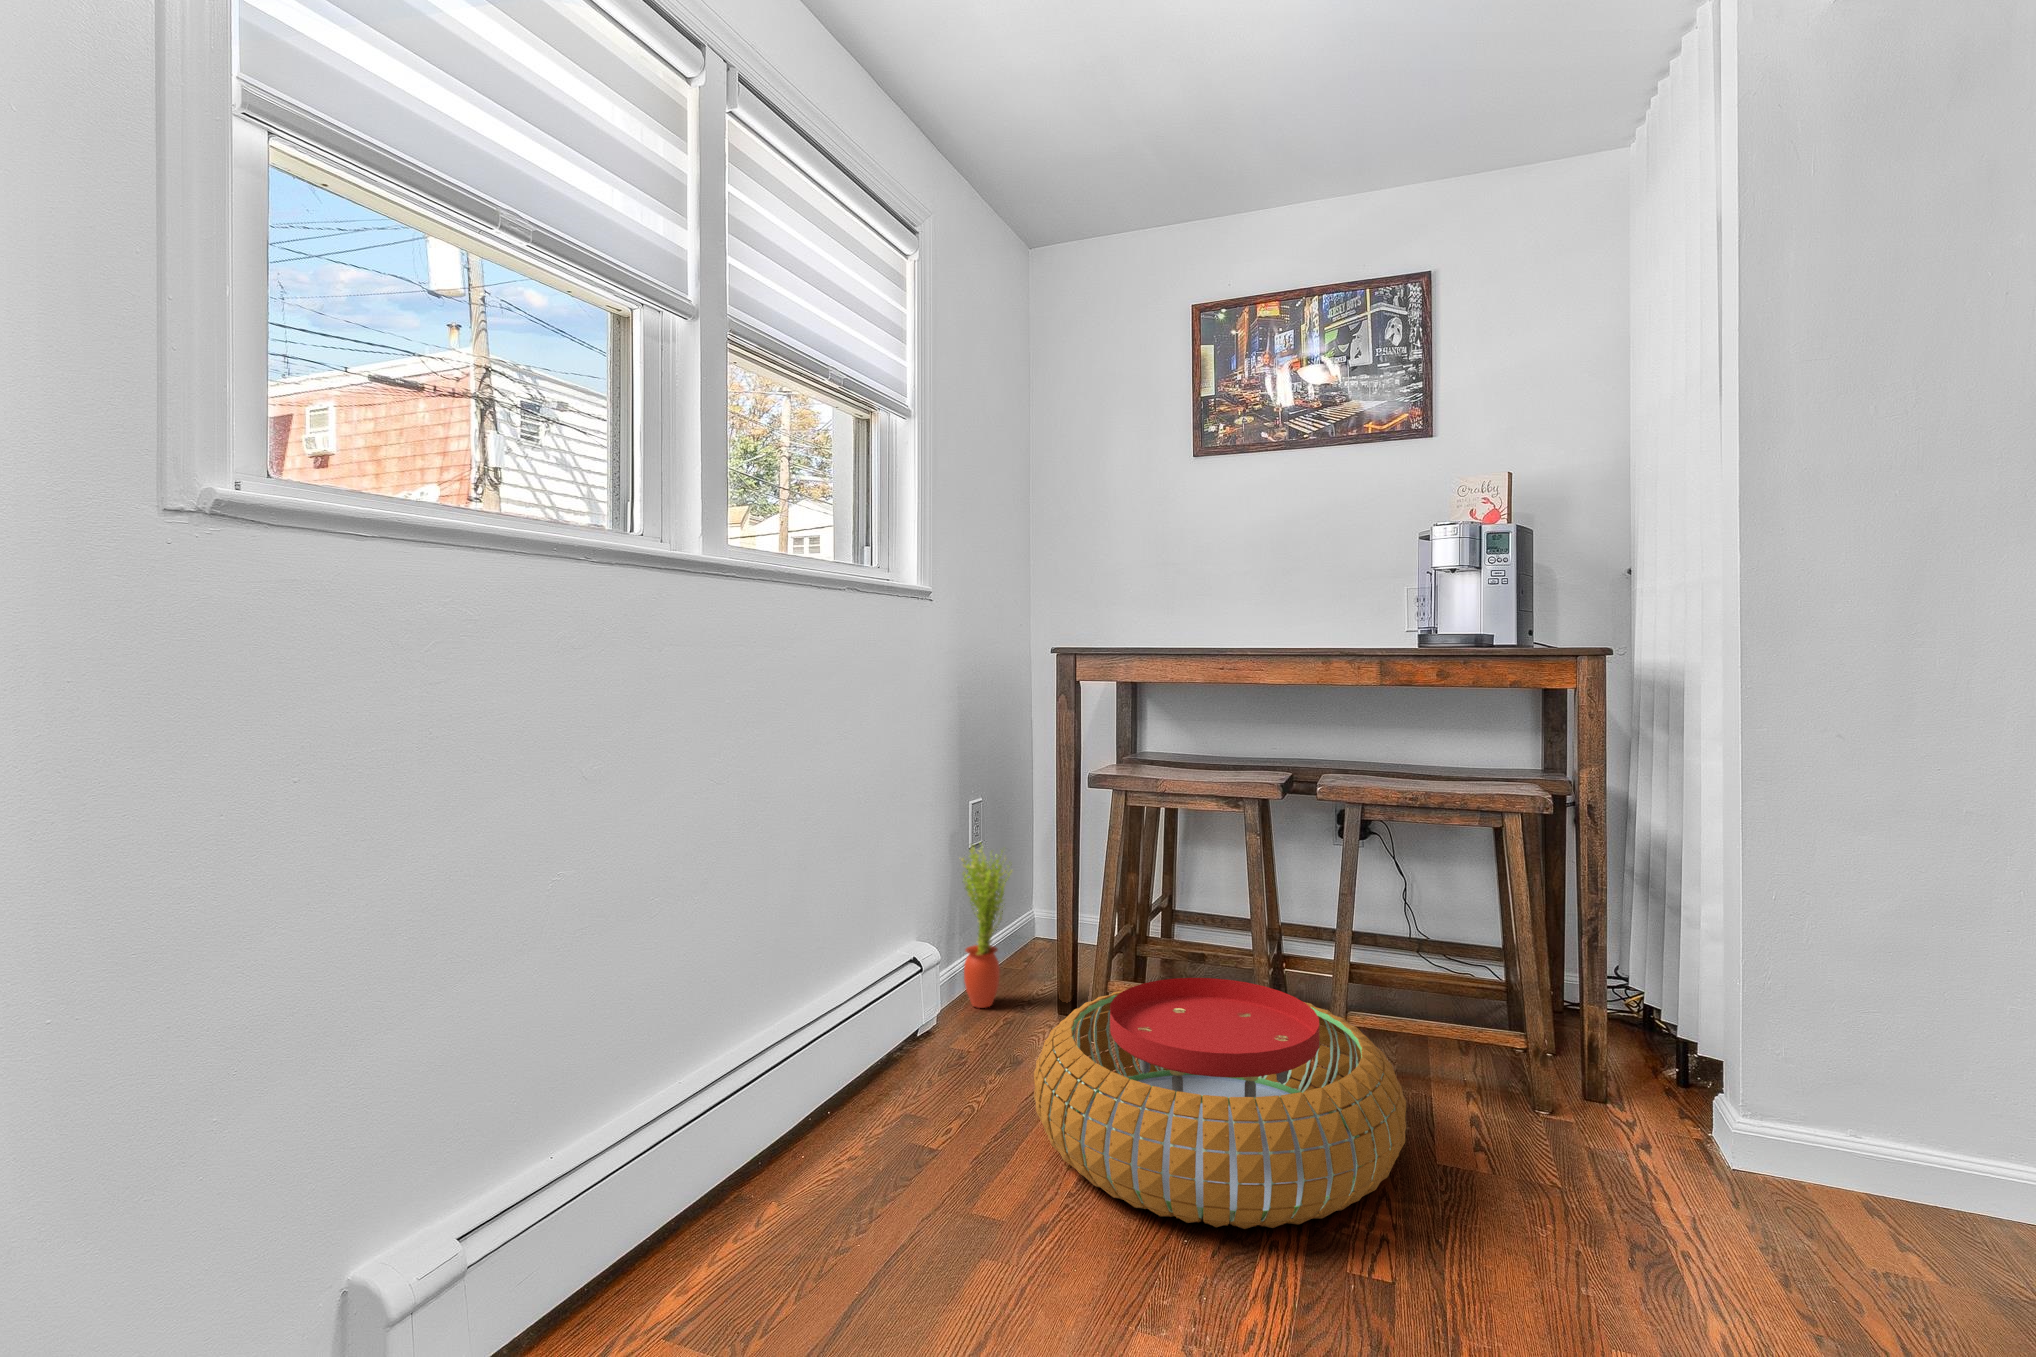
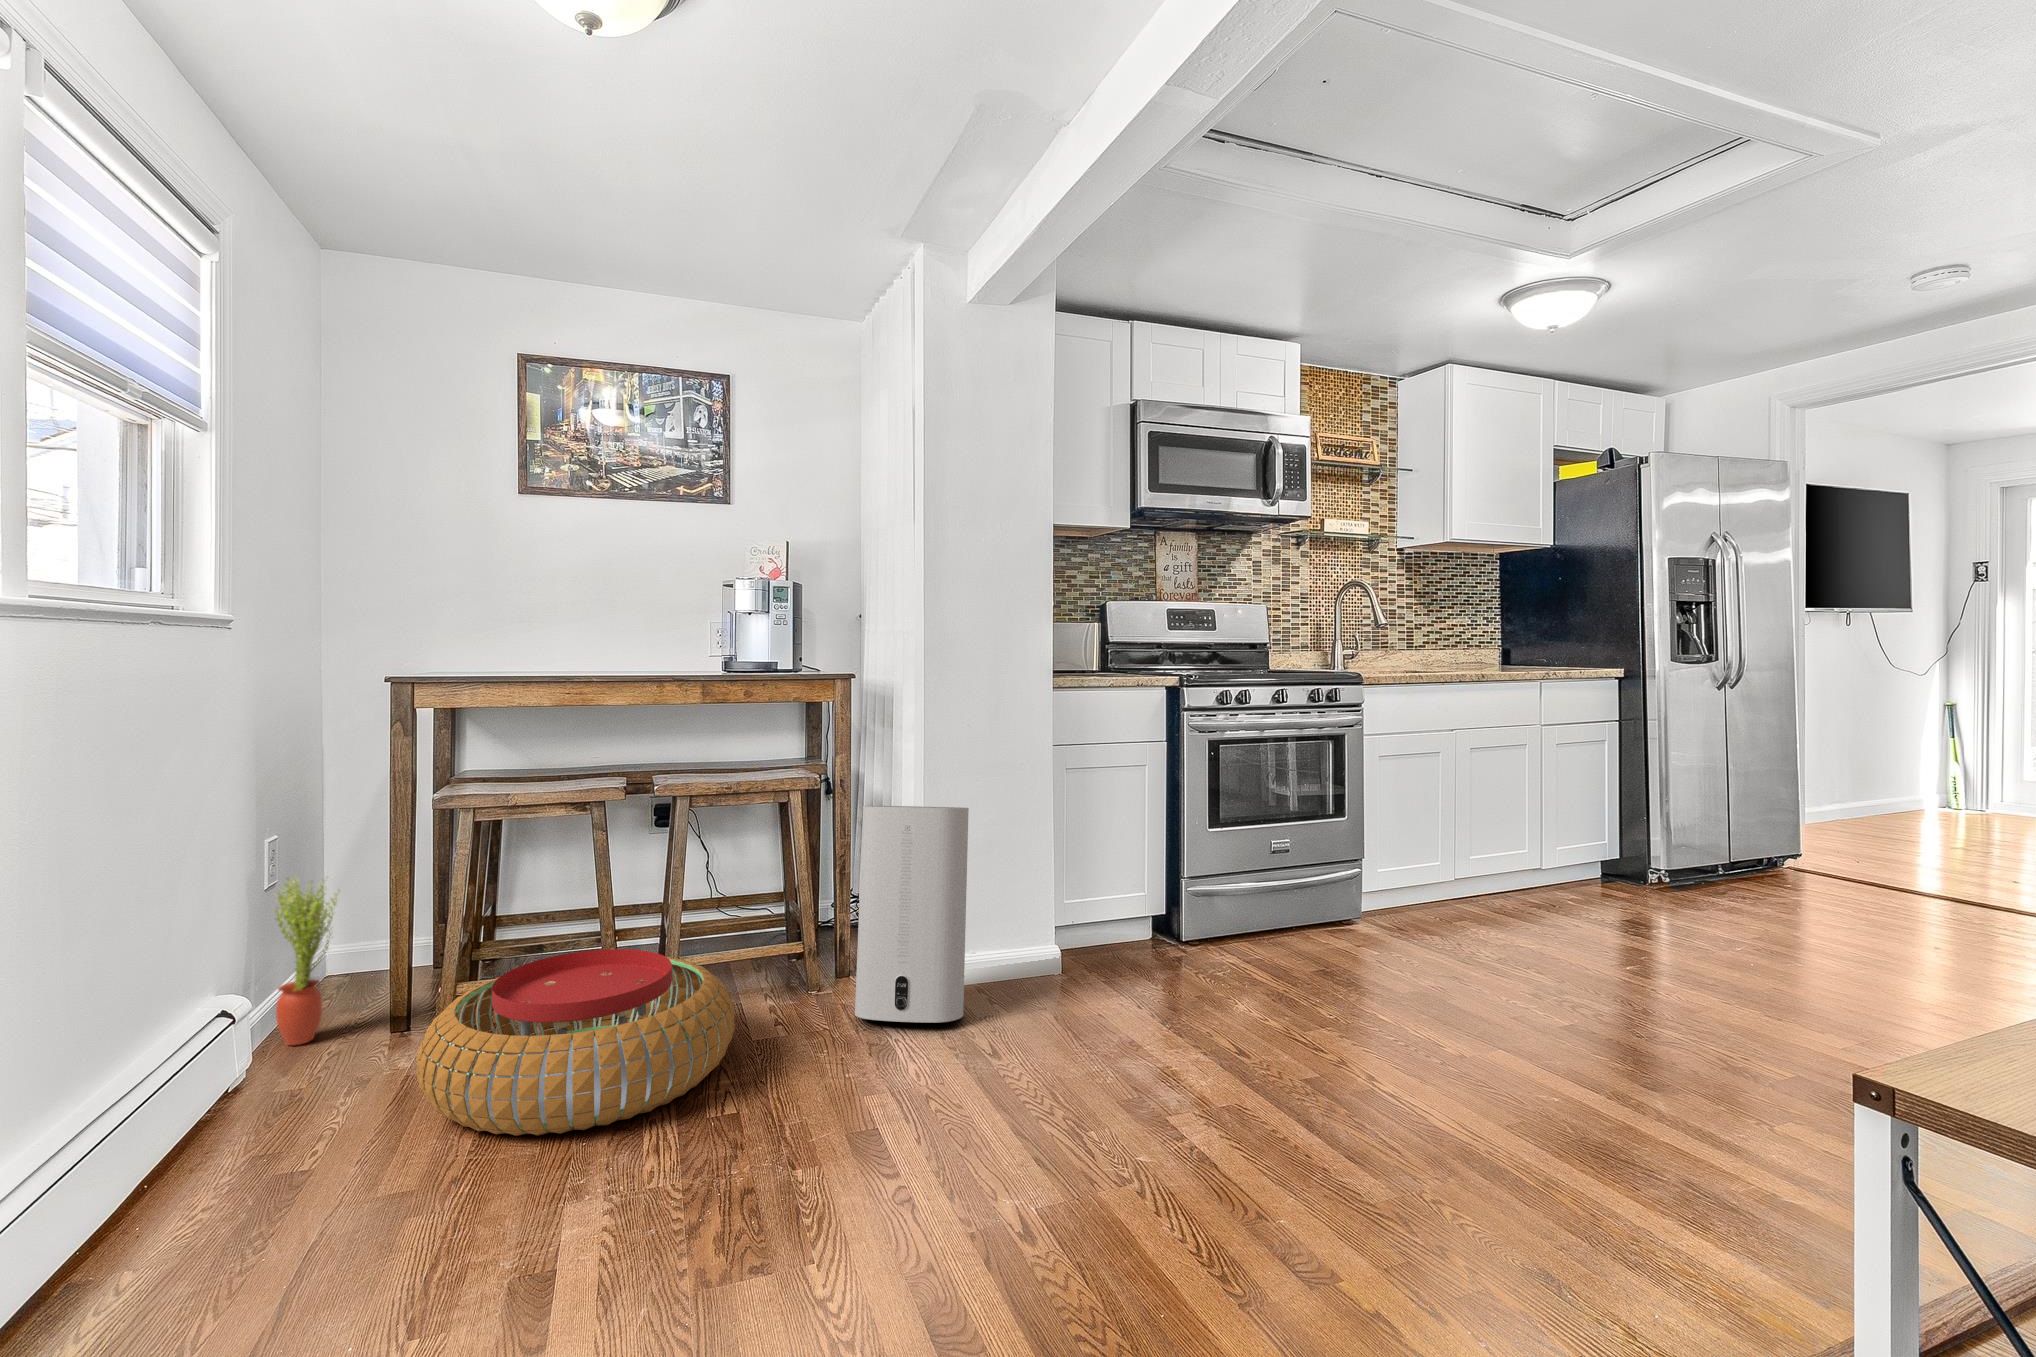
air purifier: none [1610,843,1849,1250] -> present [855,806,969,1023]

